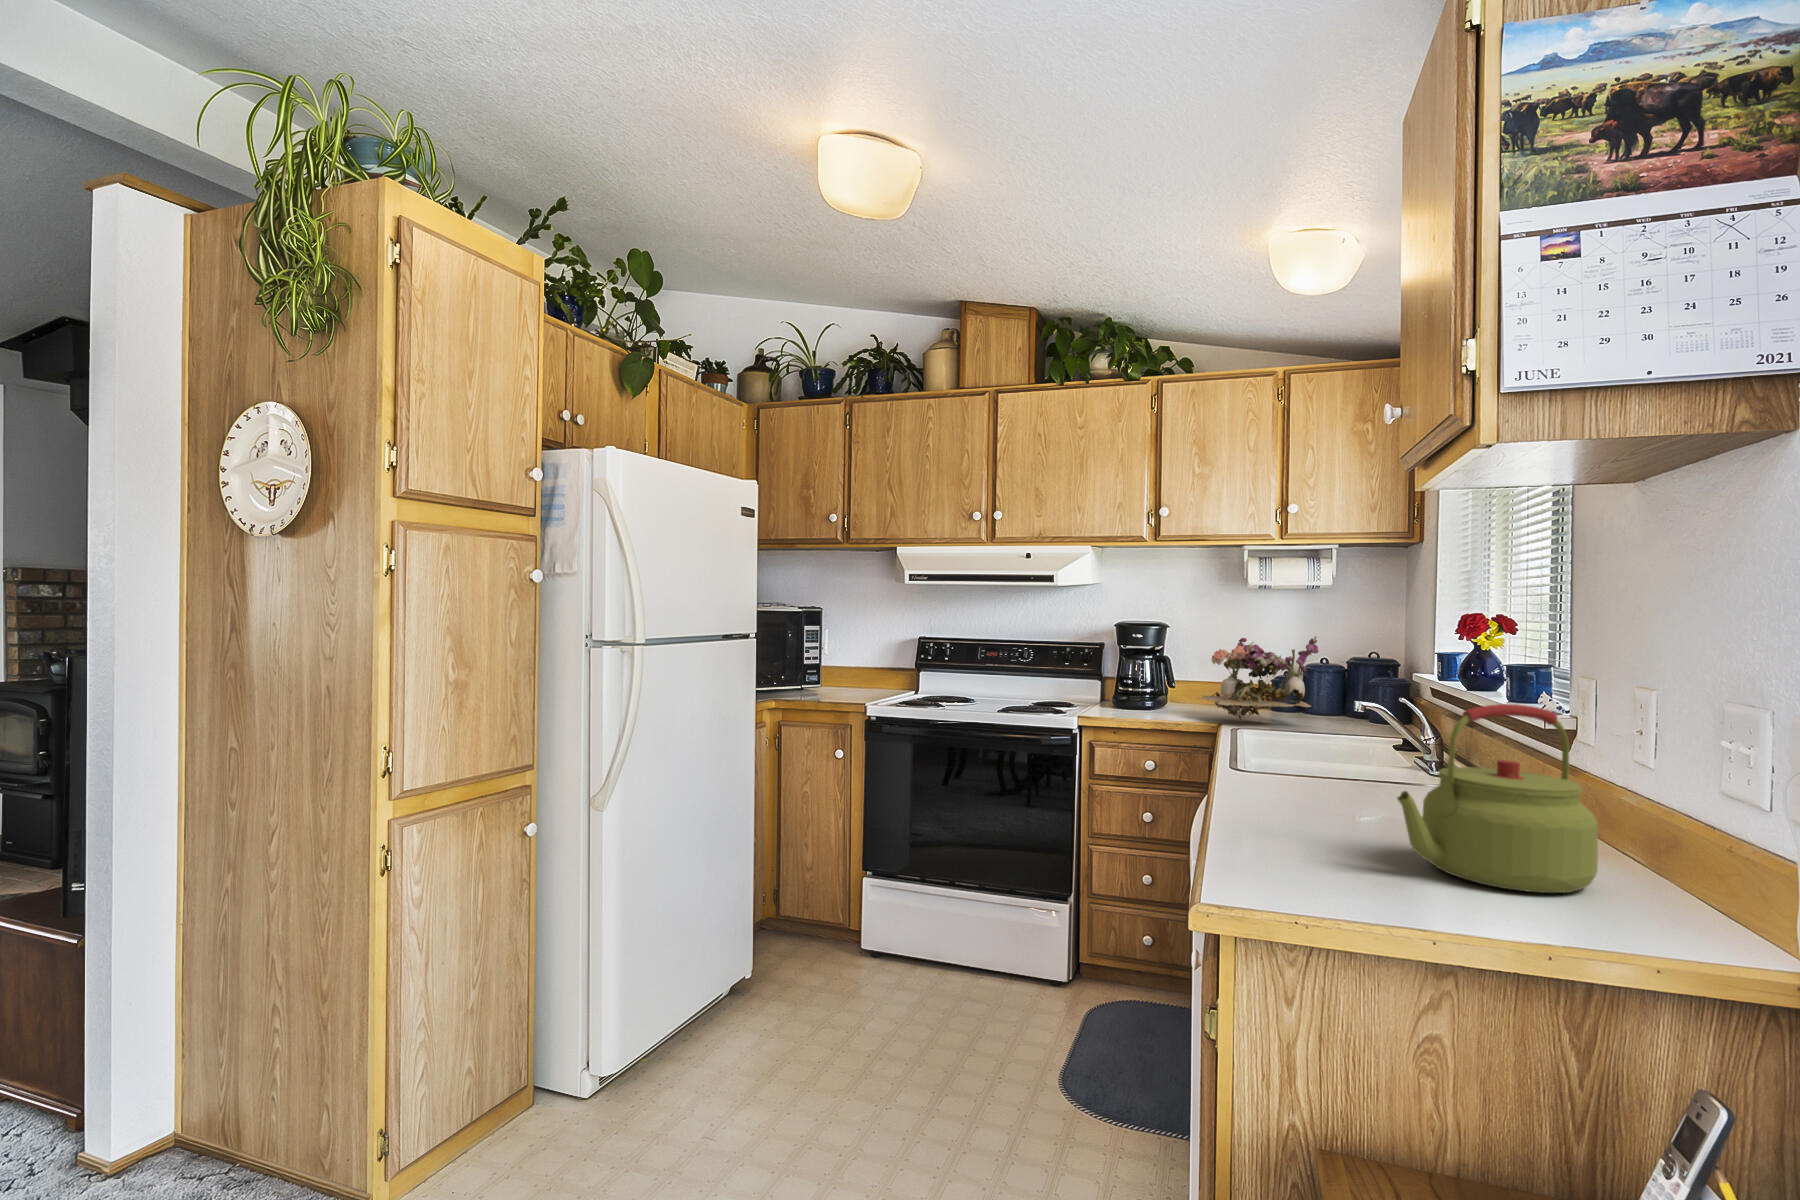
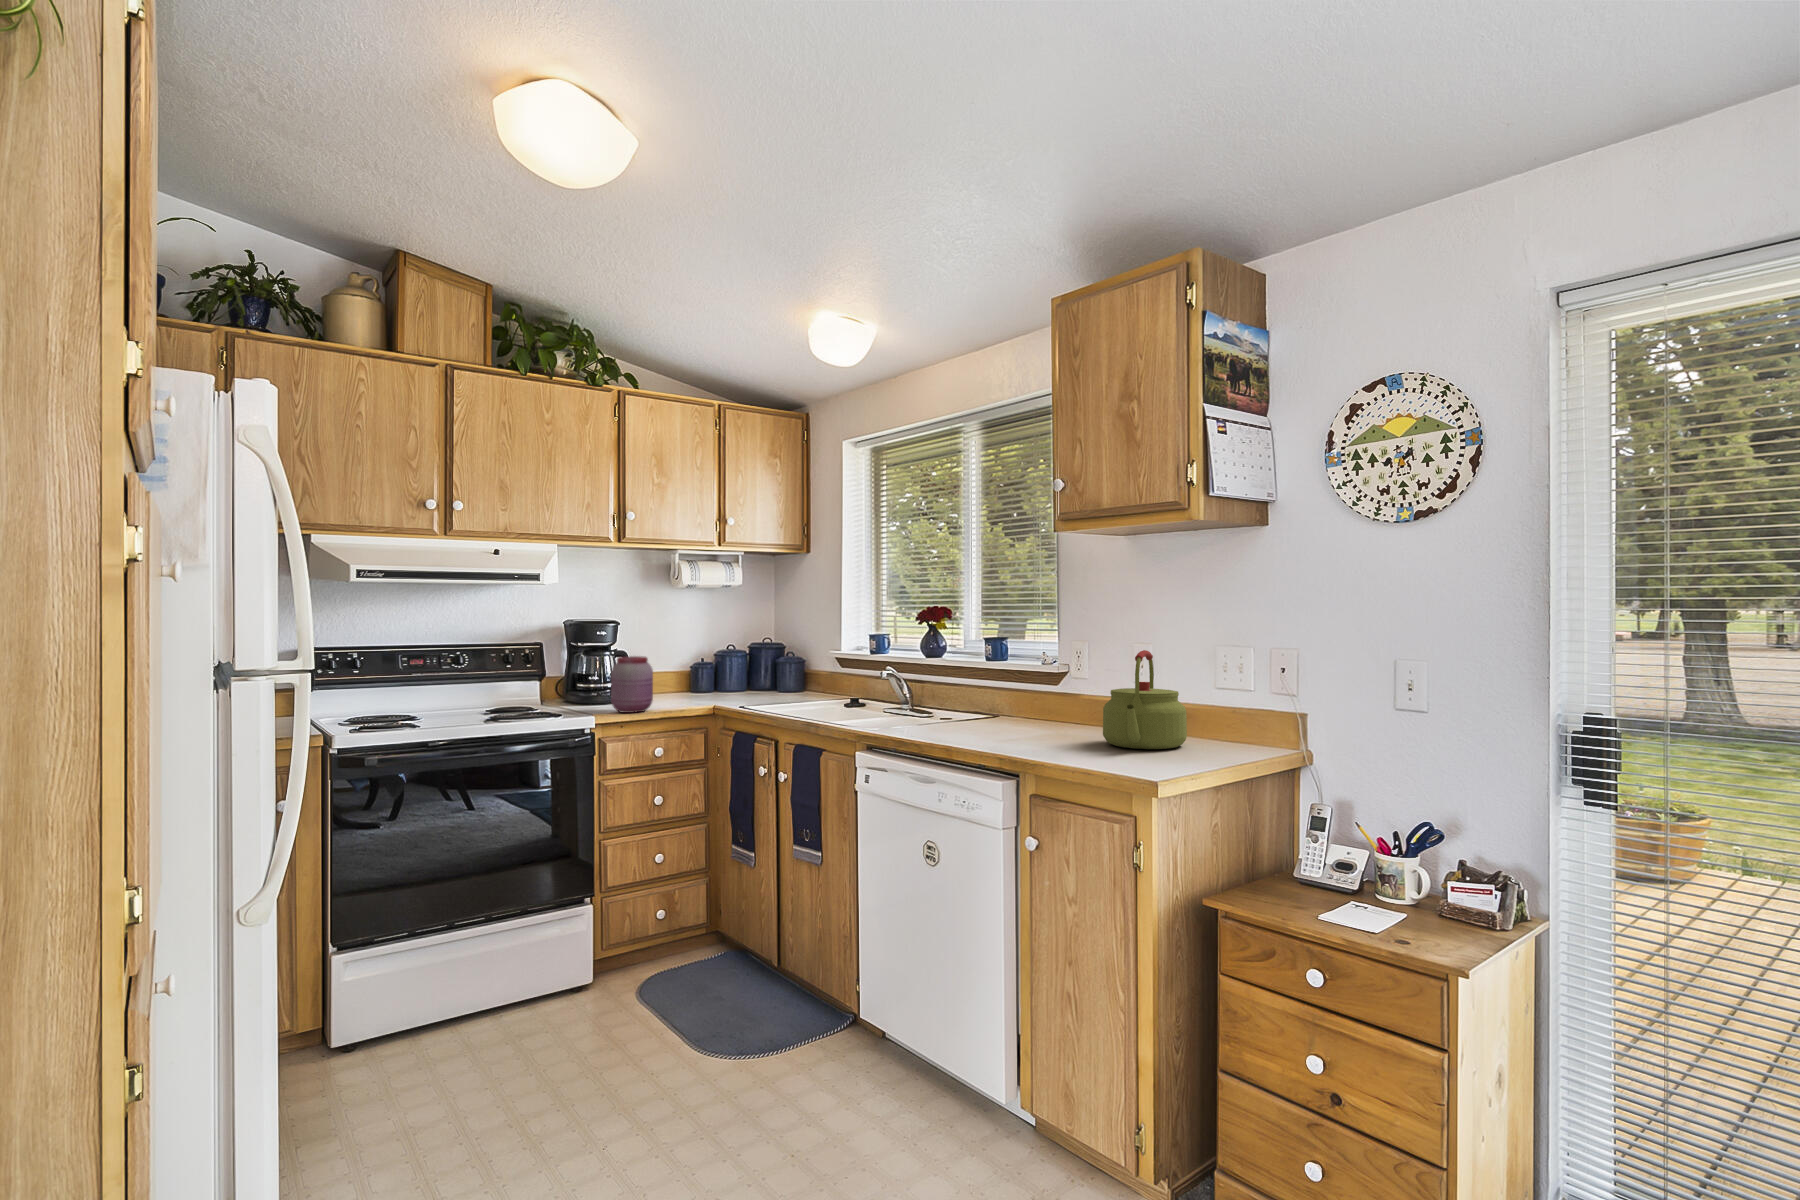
flower arrangement: present [1199,636,1319,720] -> none [677,625,778,702]
jar: none [1105,660,1149,719] -> present [611,656,653,713]

